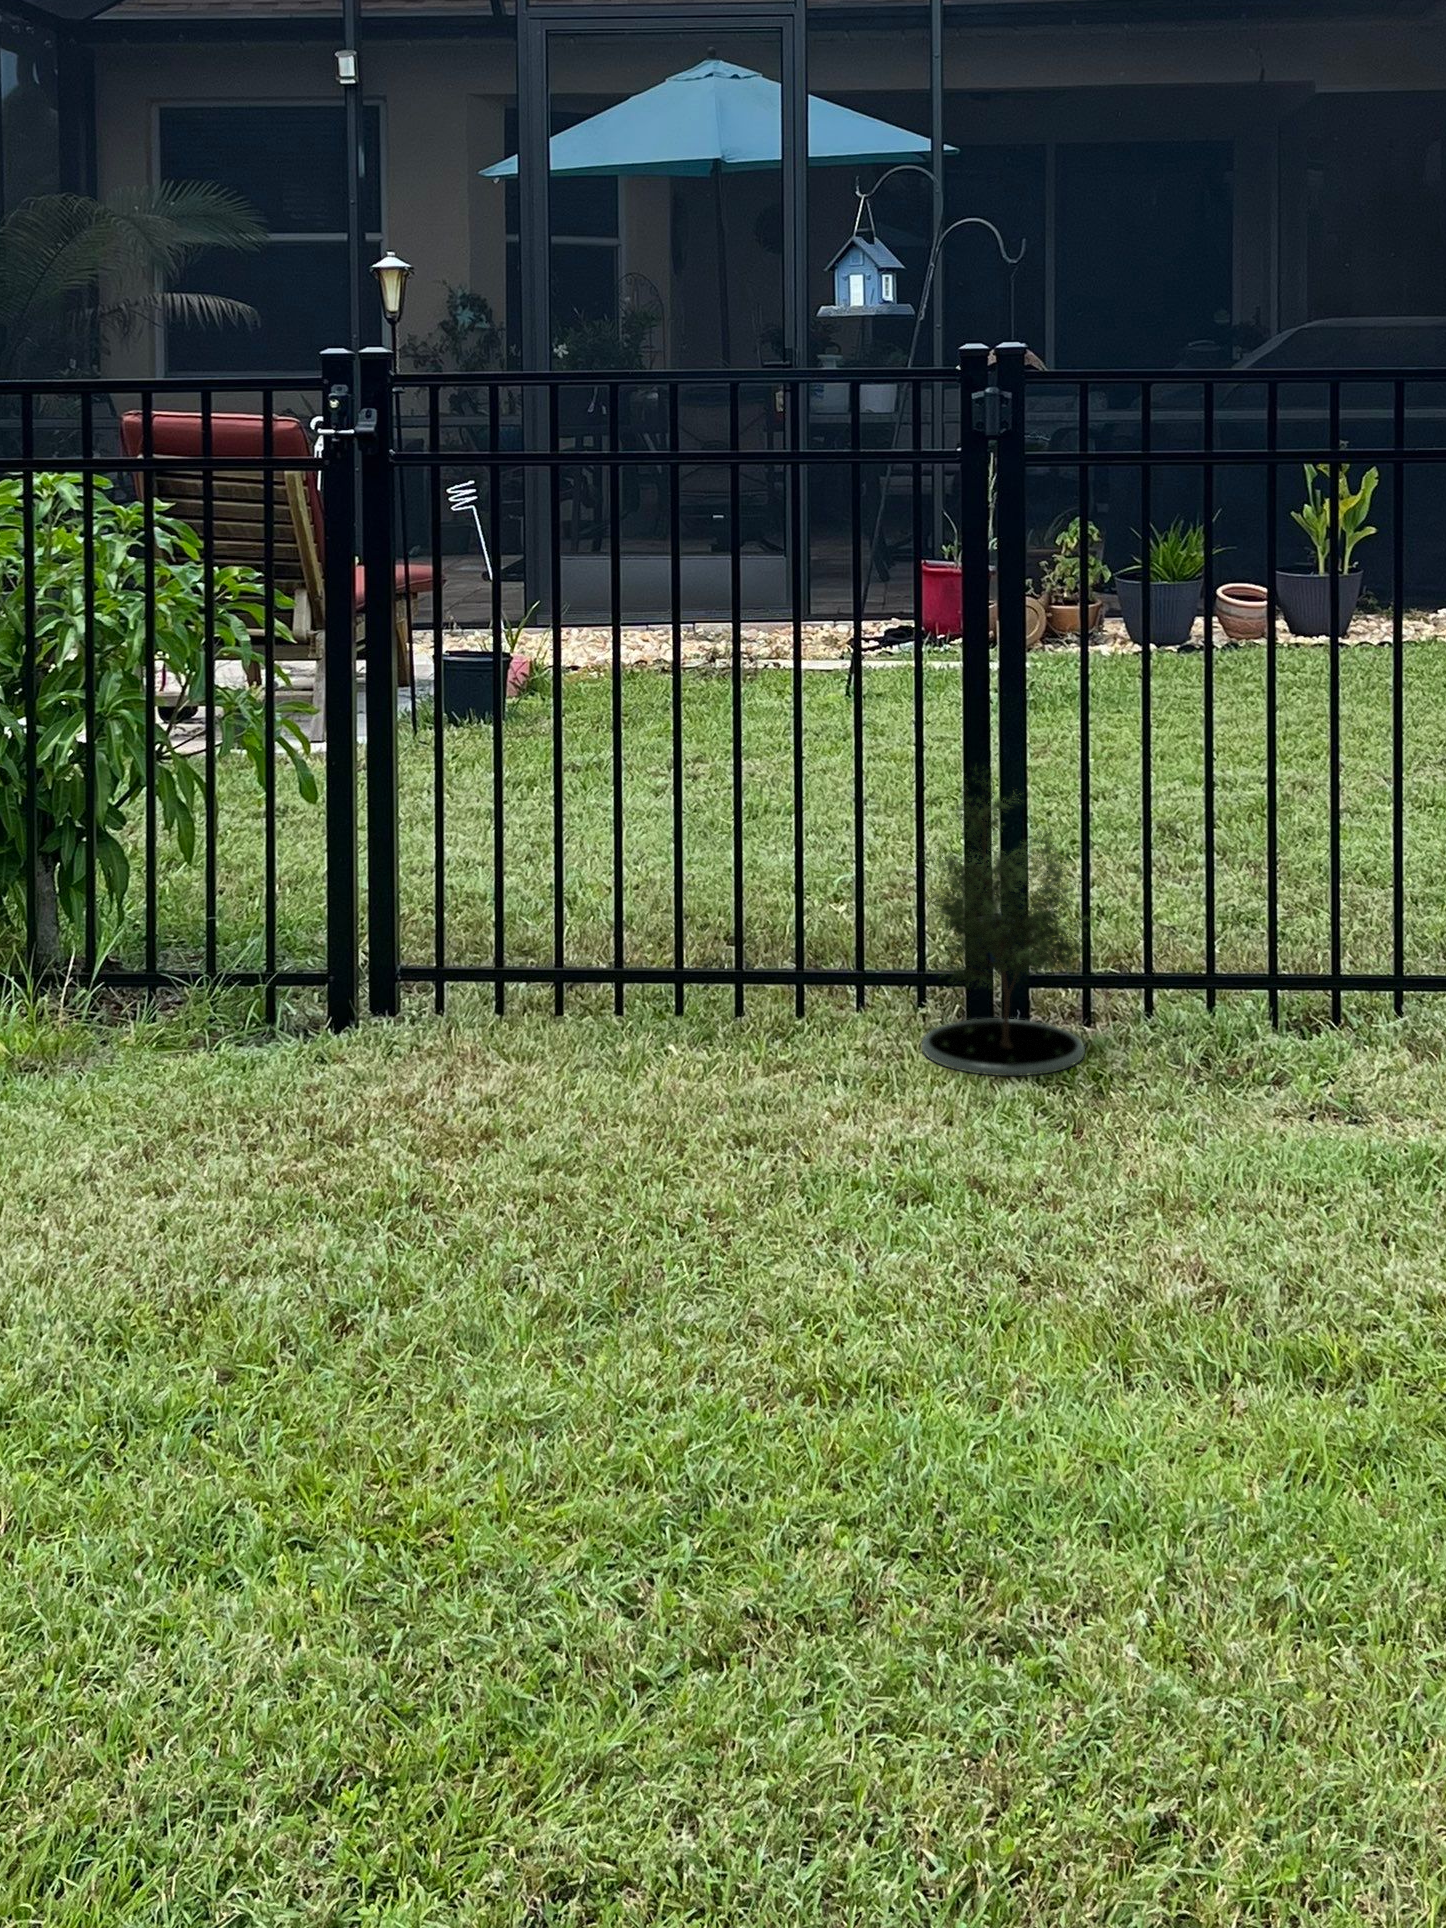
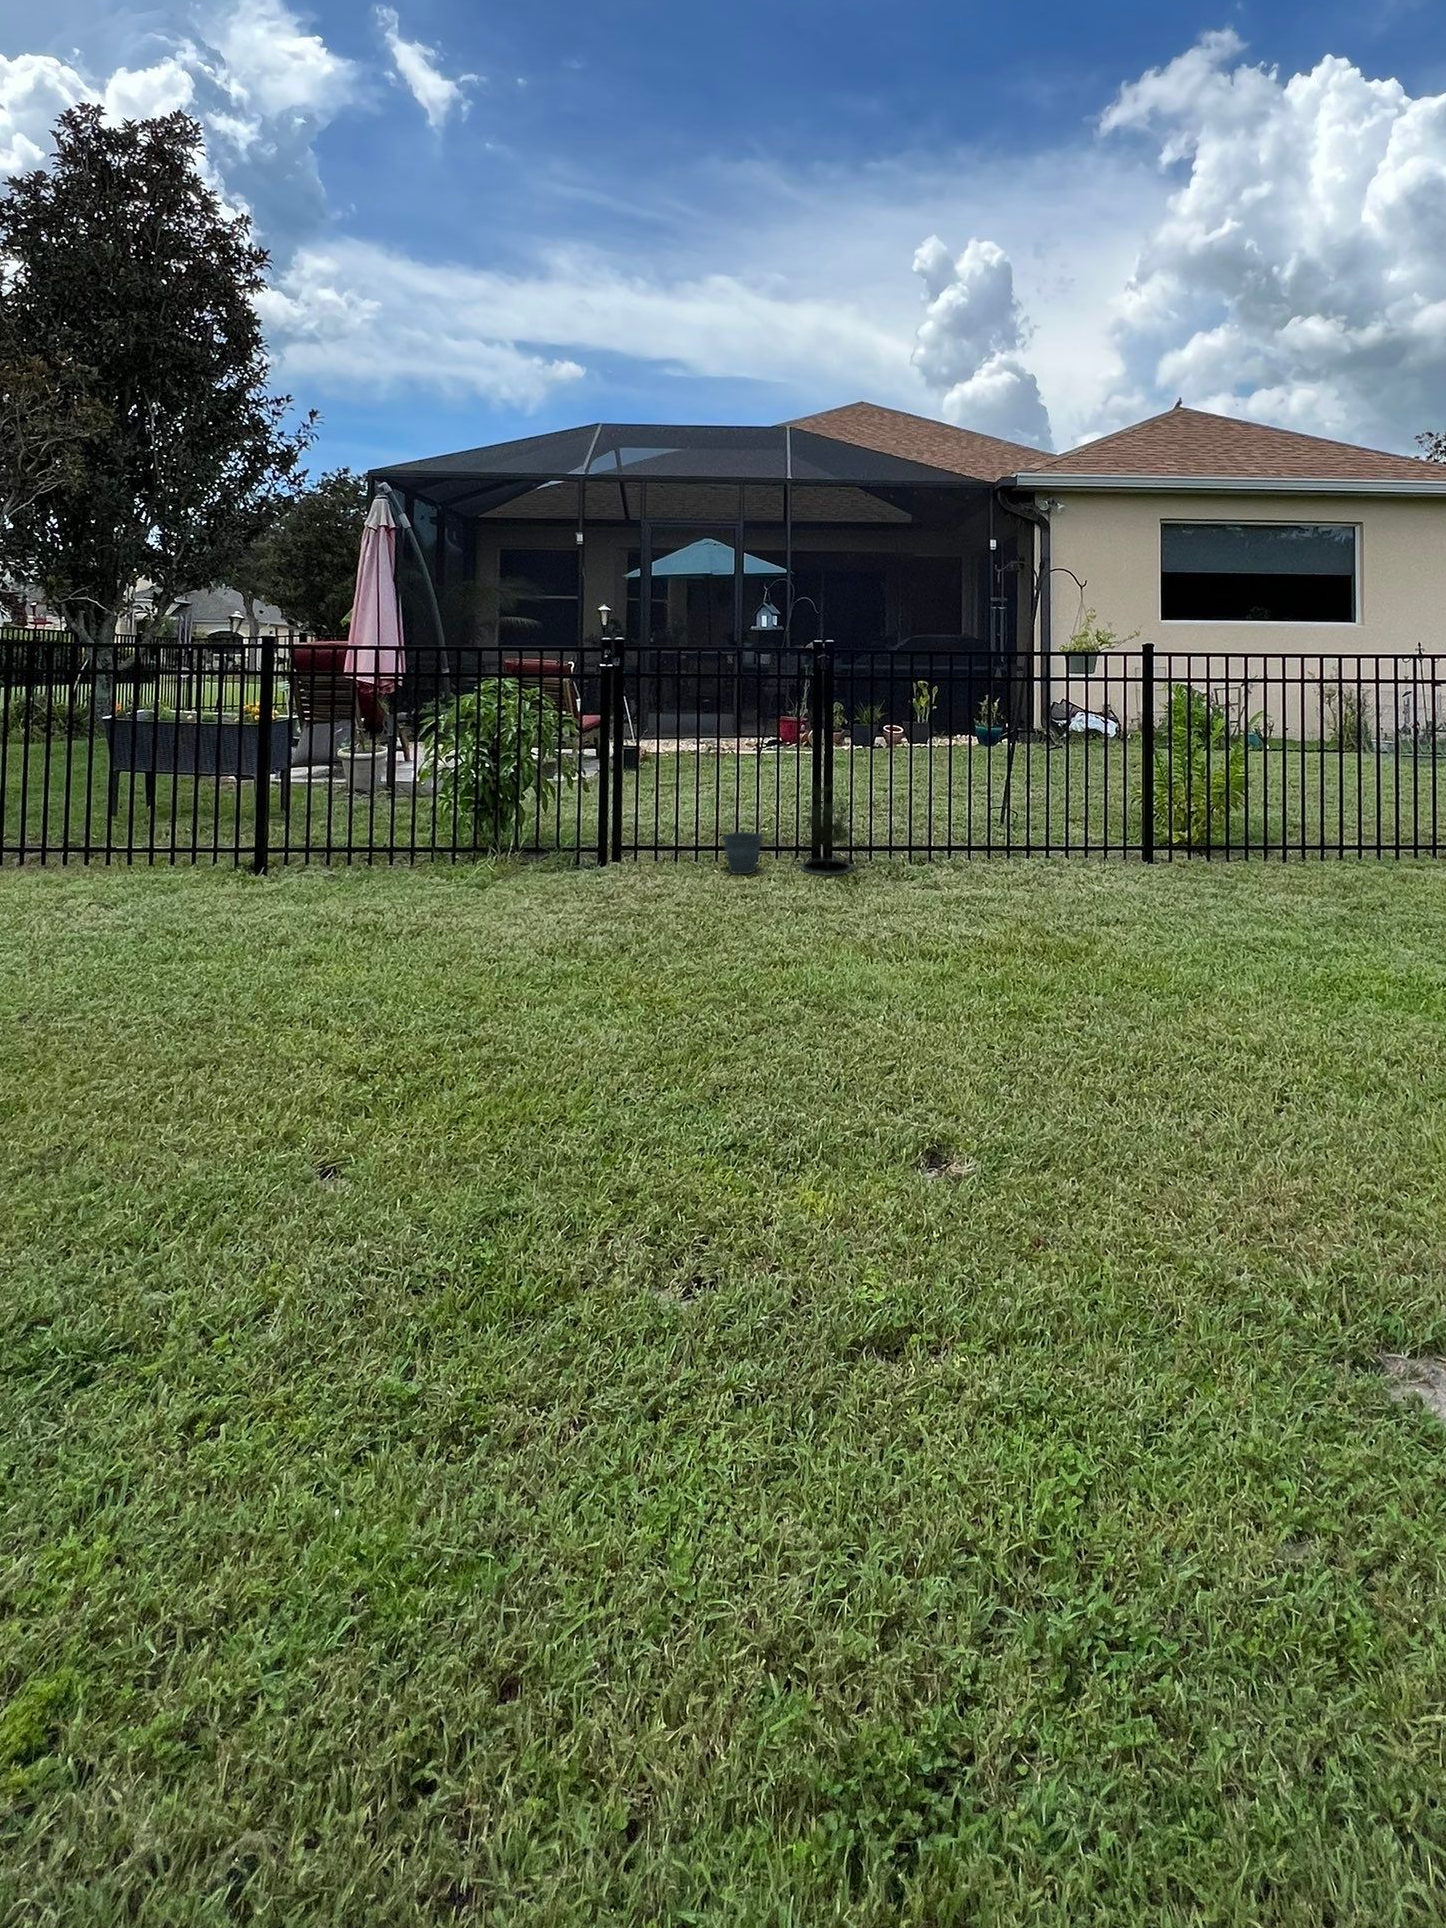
bucket: none [671,882,808,1064] -> present [722,831,763,874]

